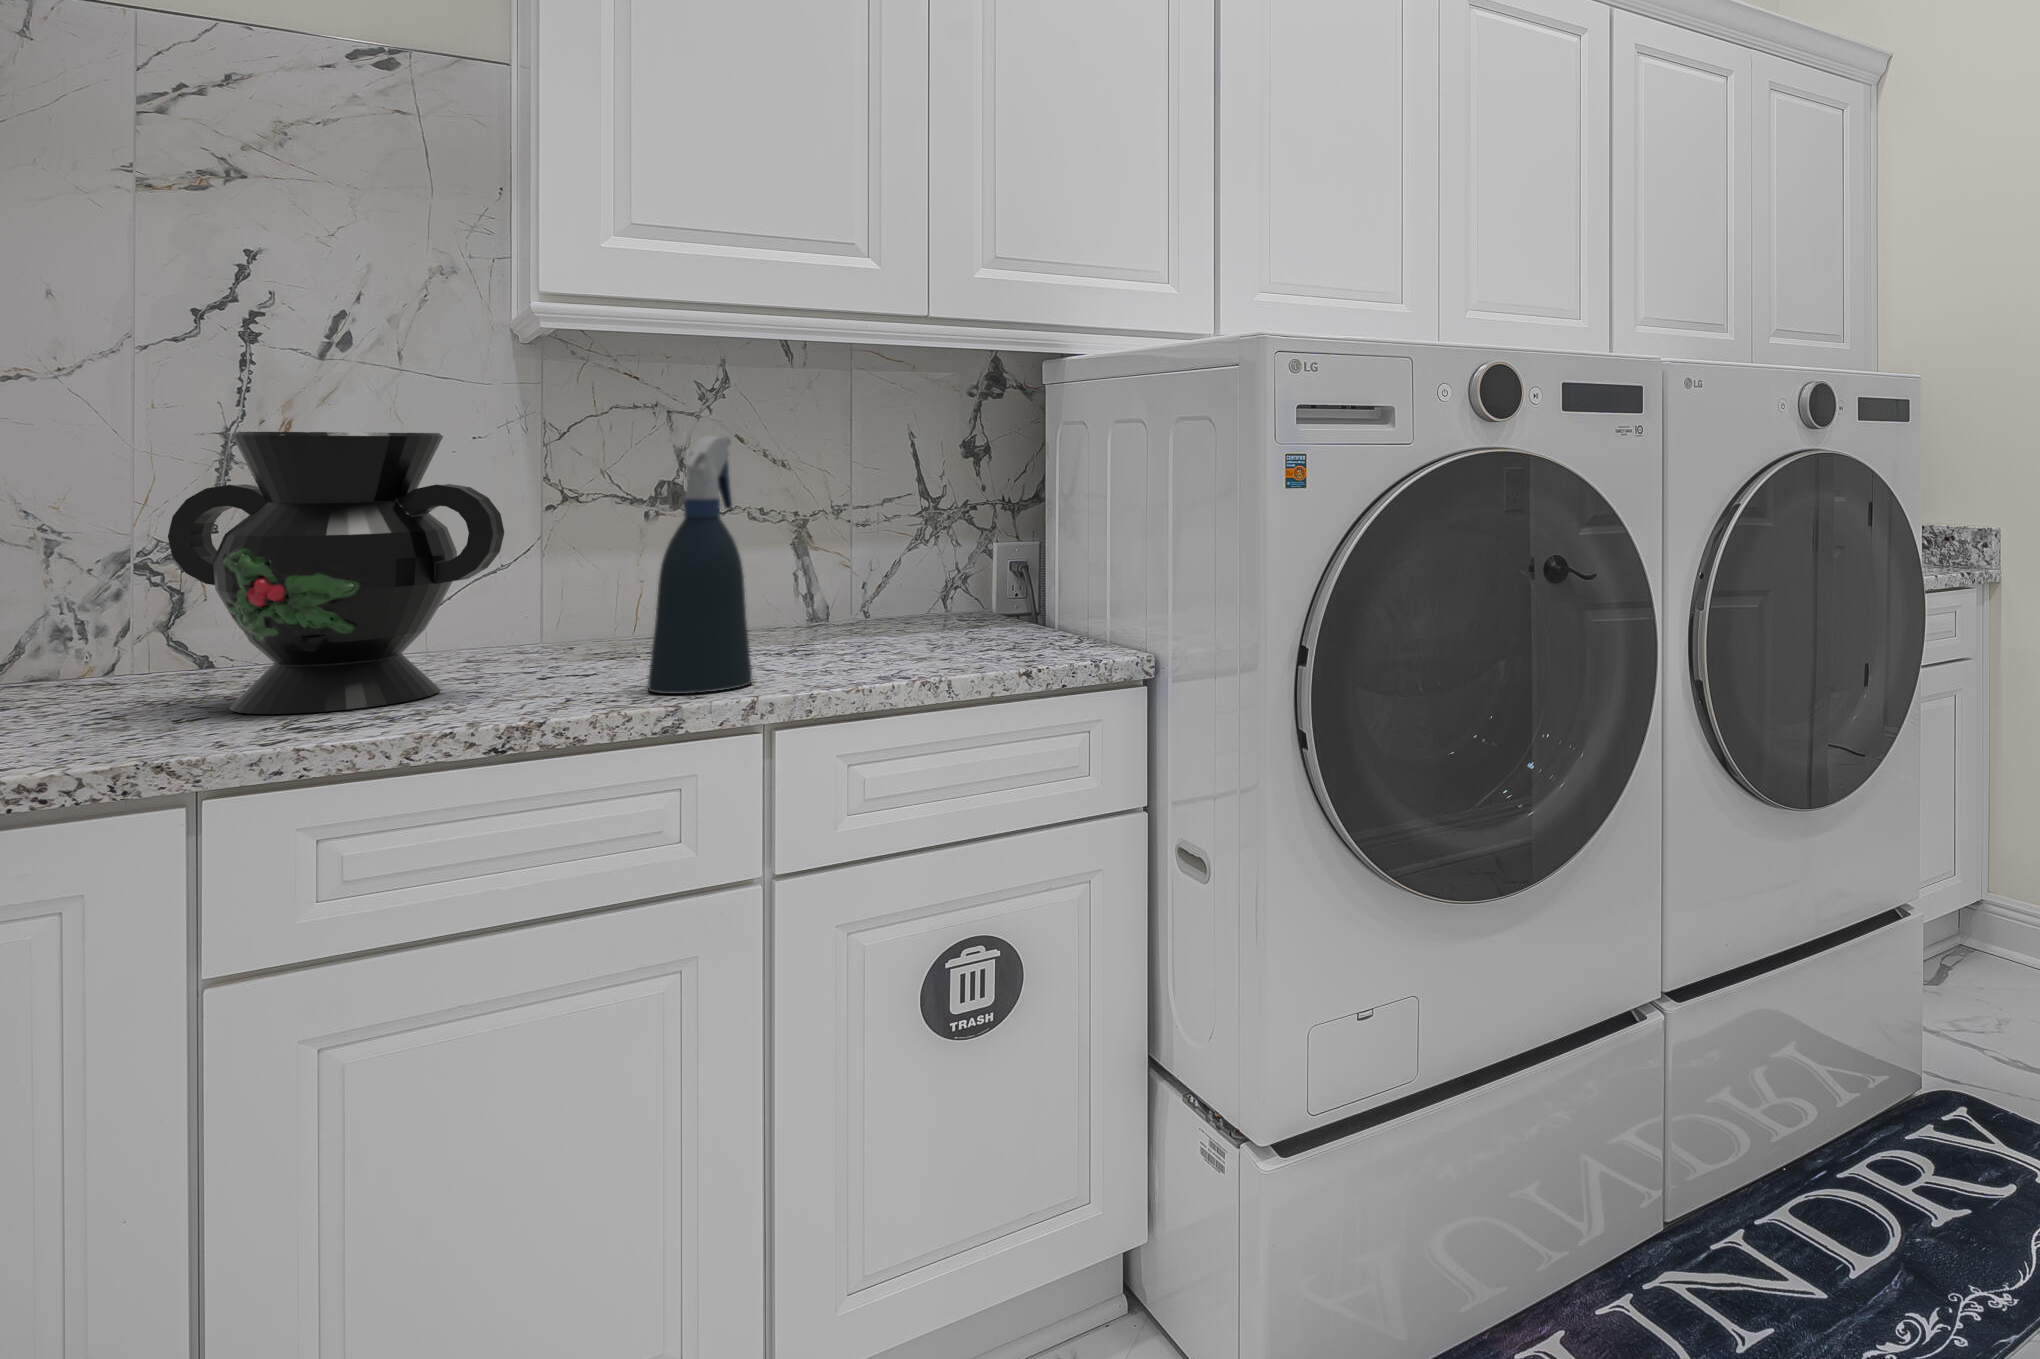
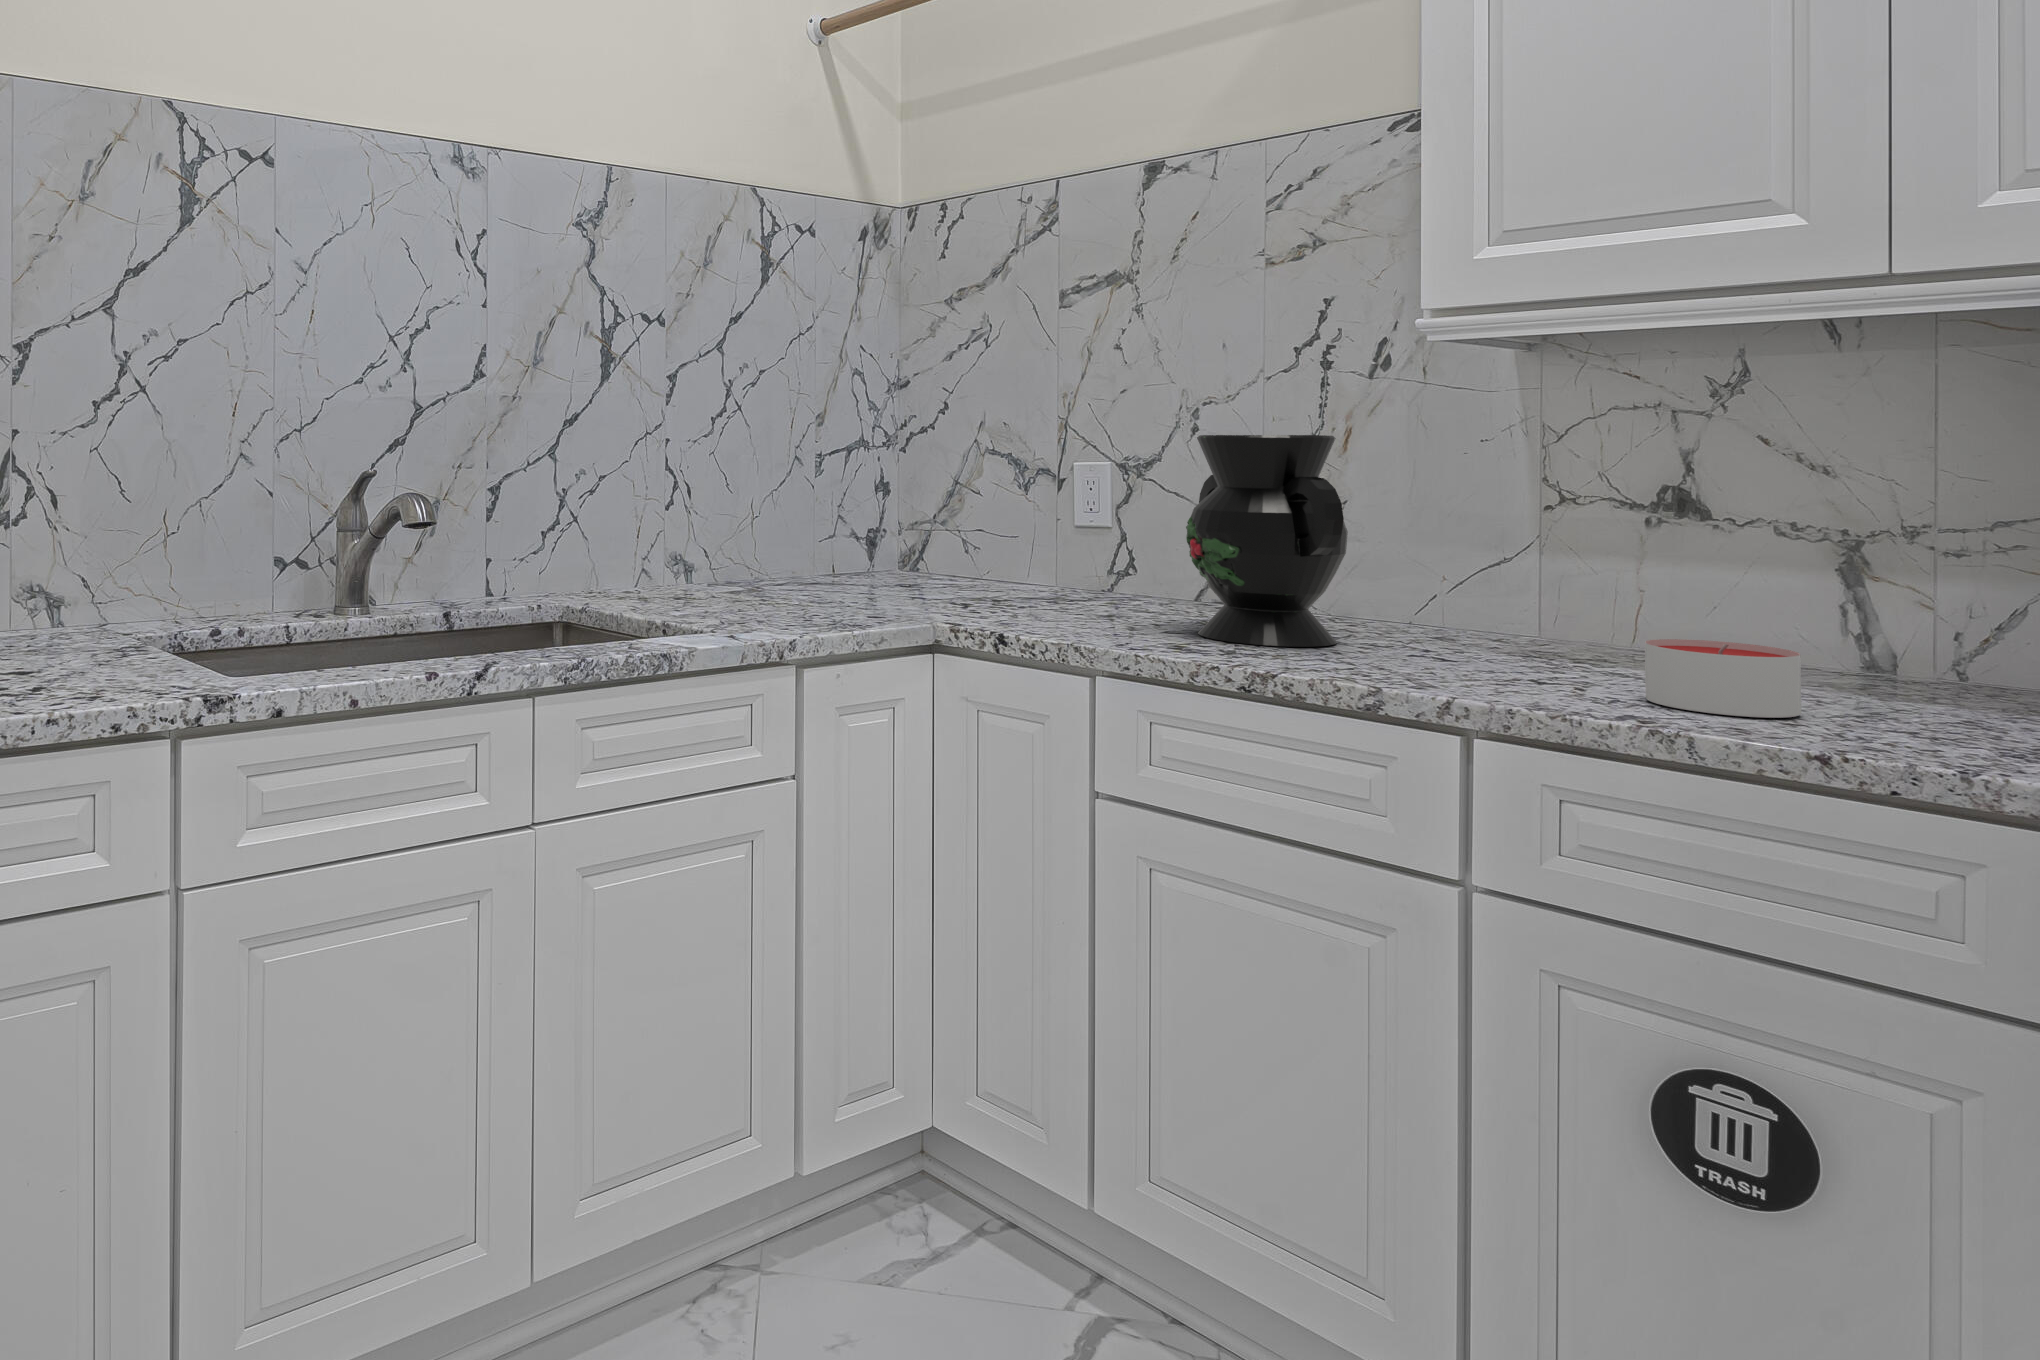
spray bottle: present [648,435,752,694] -> none [1405,435,1527,689]
candle: none [824,606,929,667] -> present [1645,639,1801,718]

